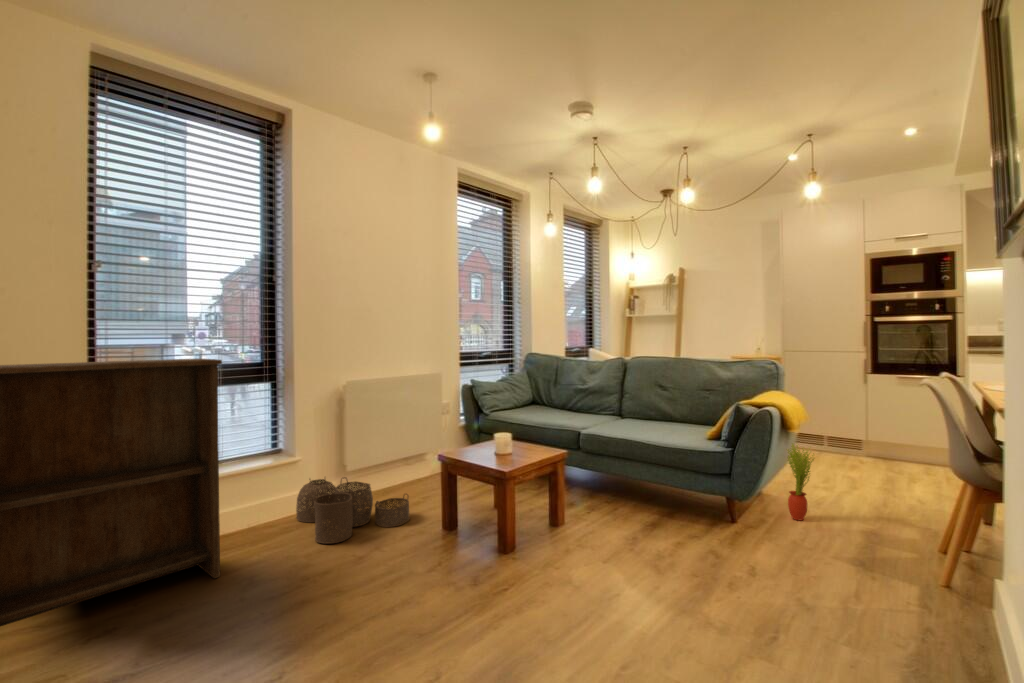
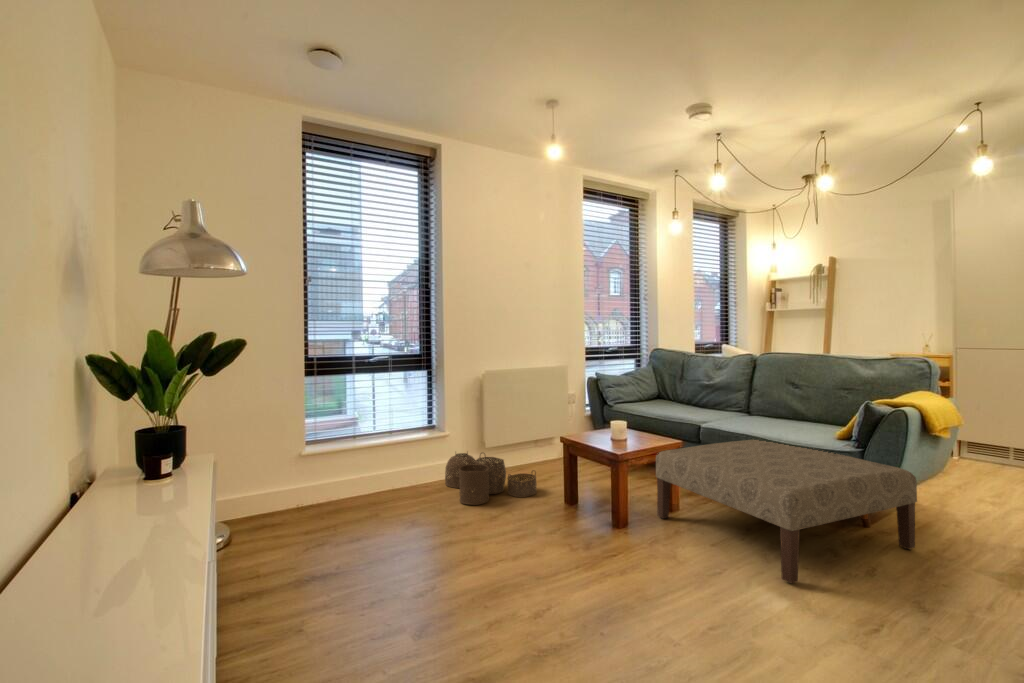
bookshelf: present [0,359,222,627] -> none [237,350,392,550]
ottoman: none [543,443,784,600] -> present [656,440,917,583]
potted plant: present [787,445,814,520] -> none [930,446,967,530]

